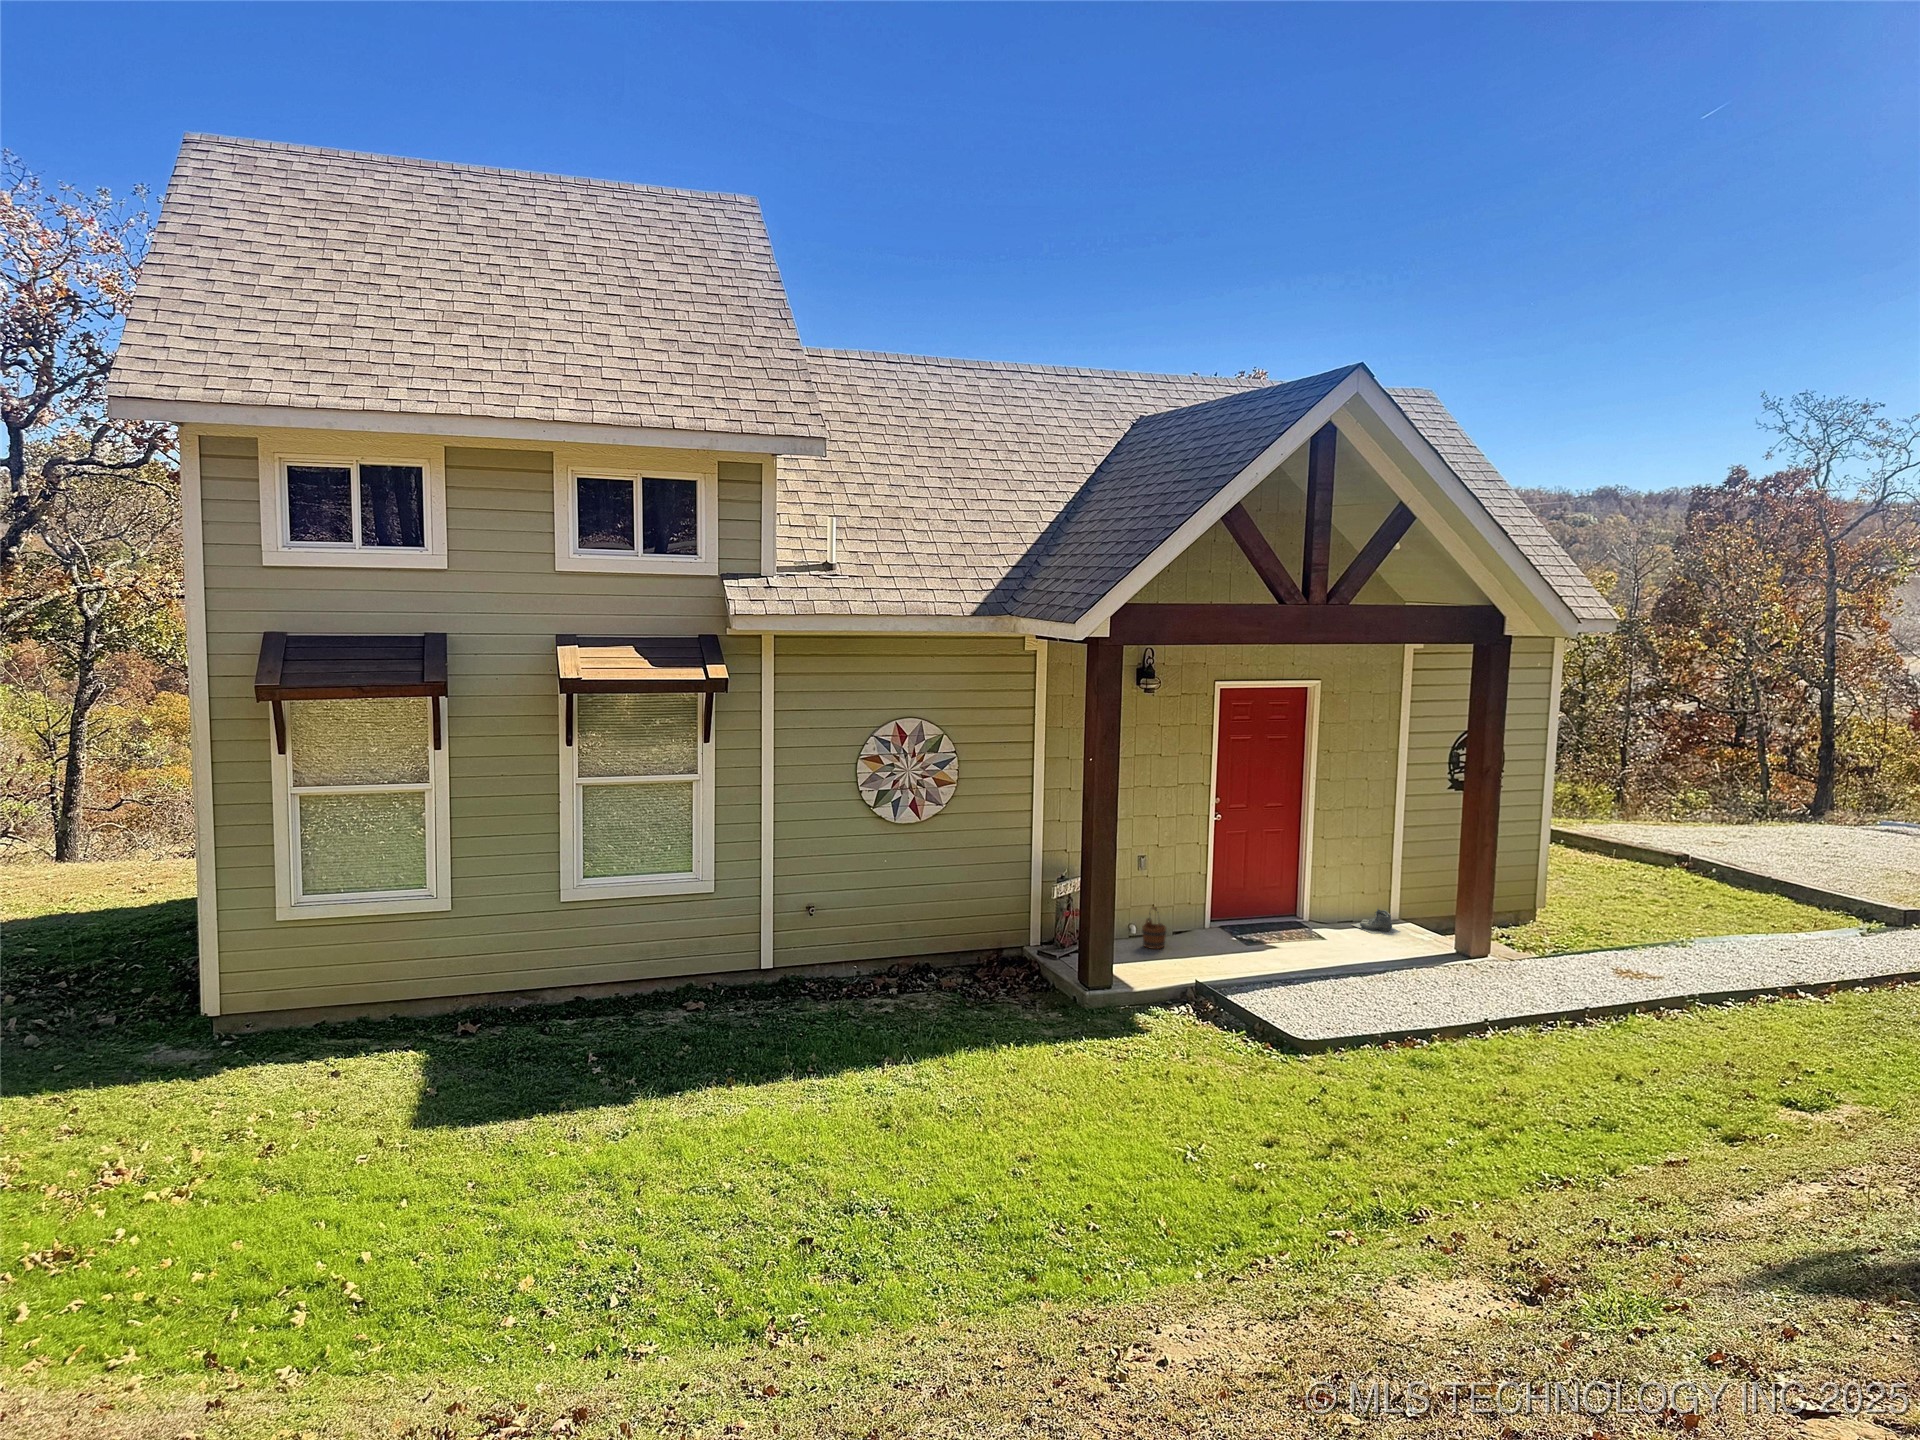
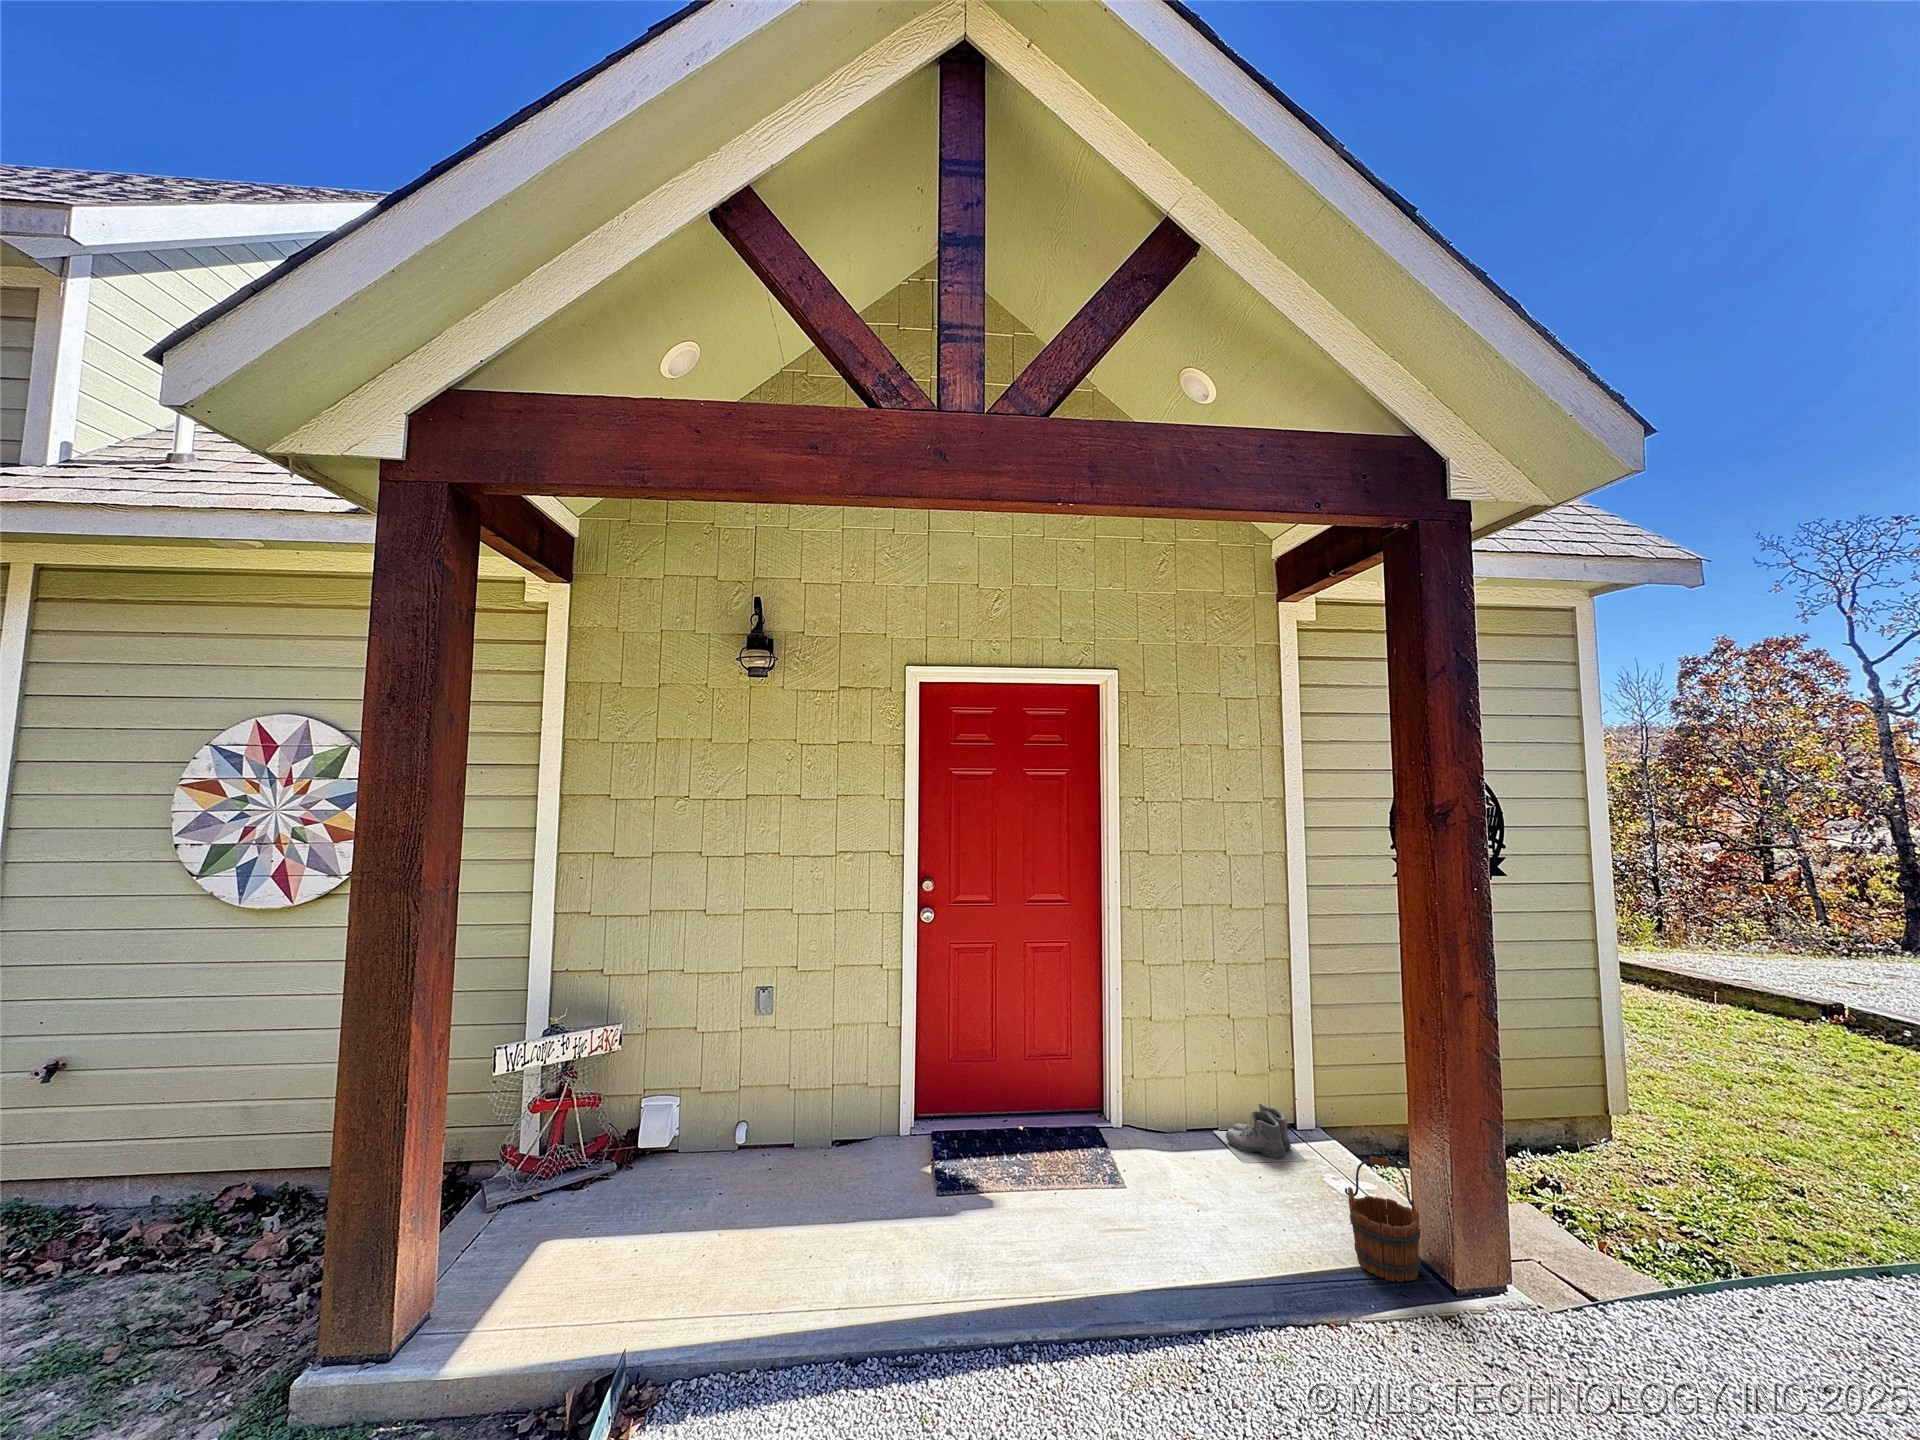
wooden bucket: present [1142,907,1167,949] -> present [1345,1157,1421,1282]

